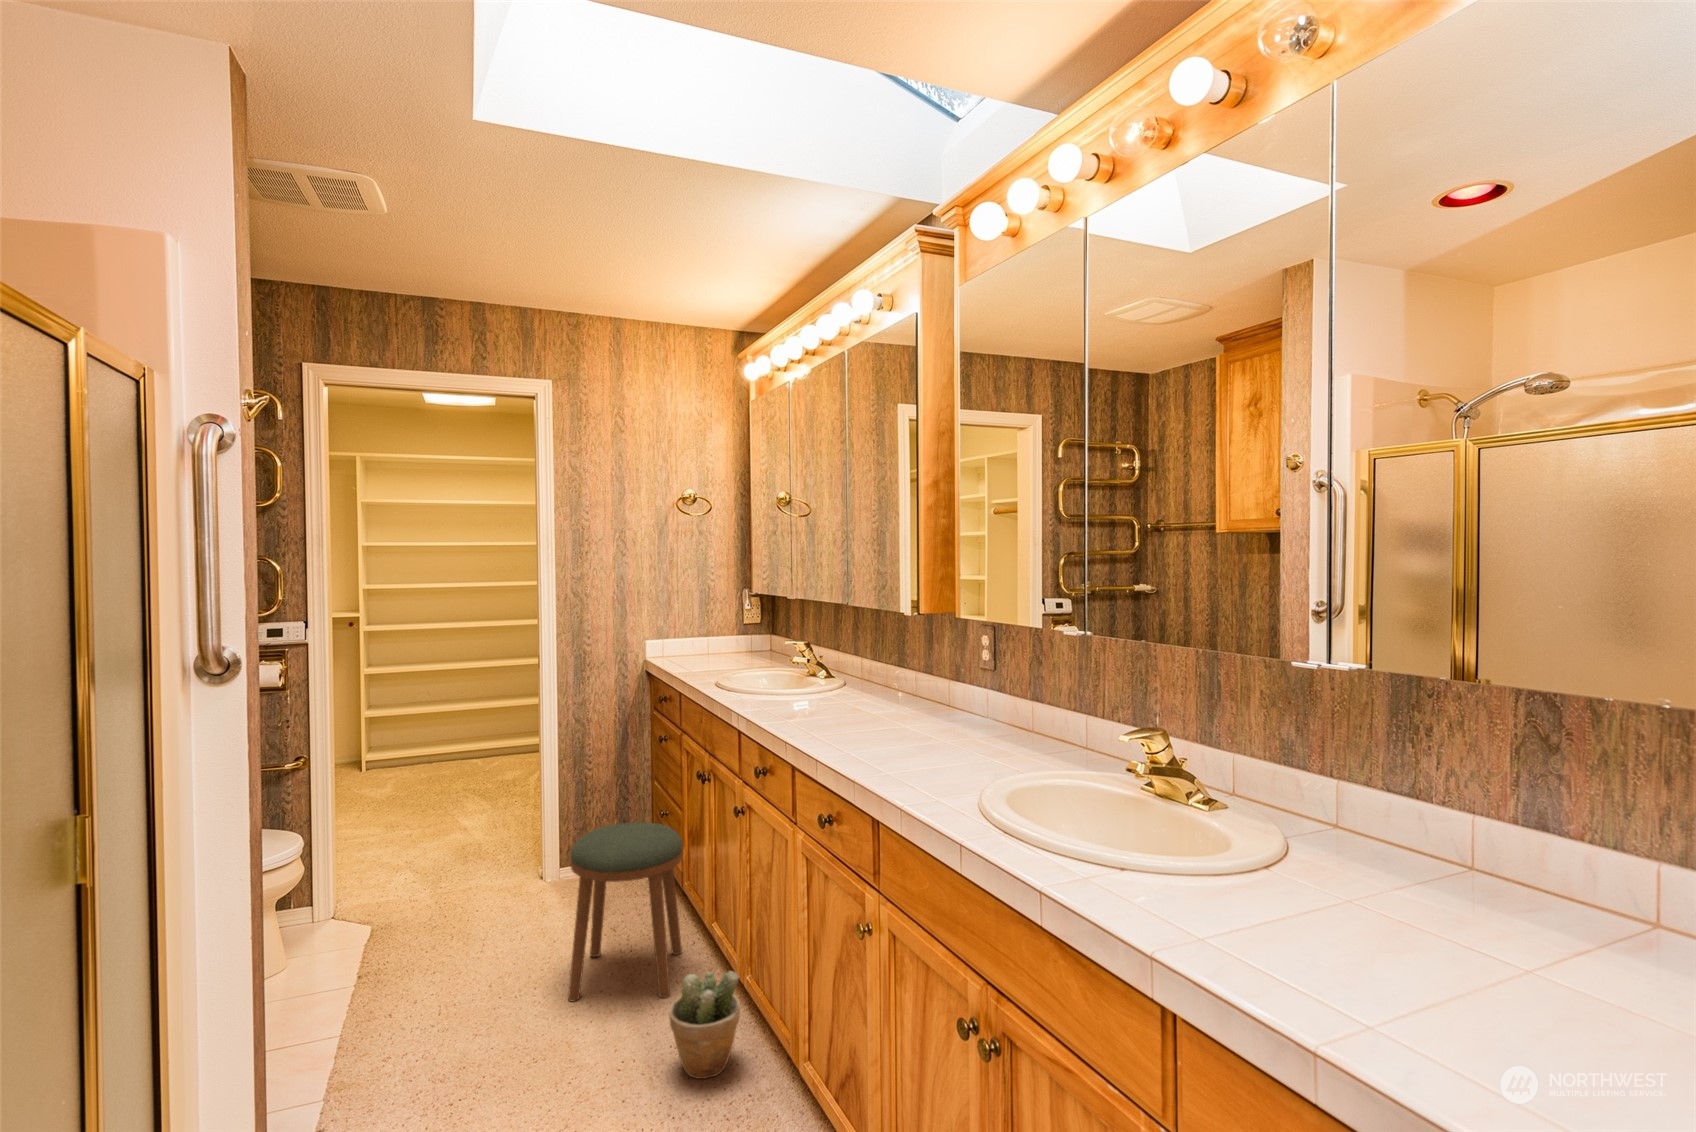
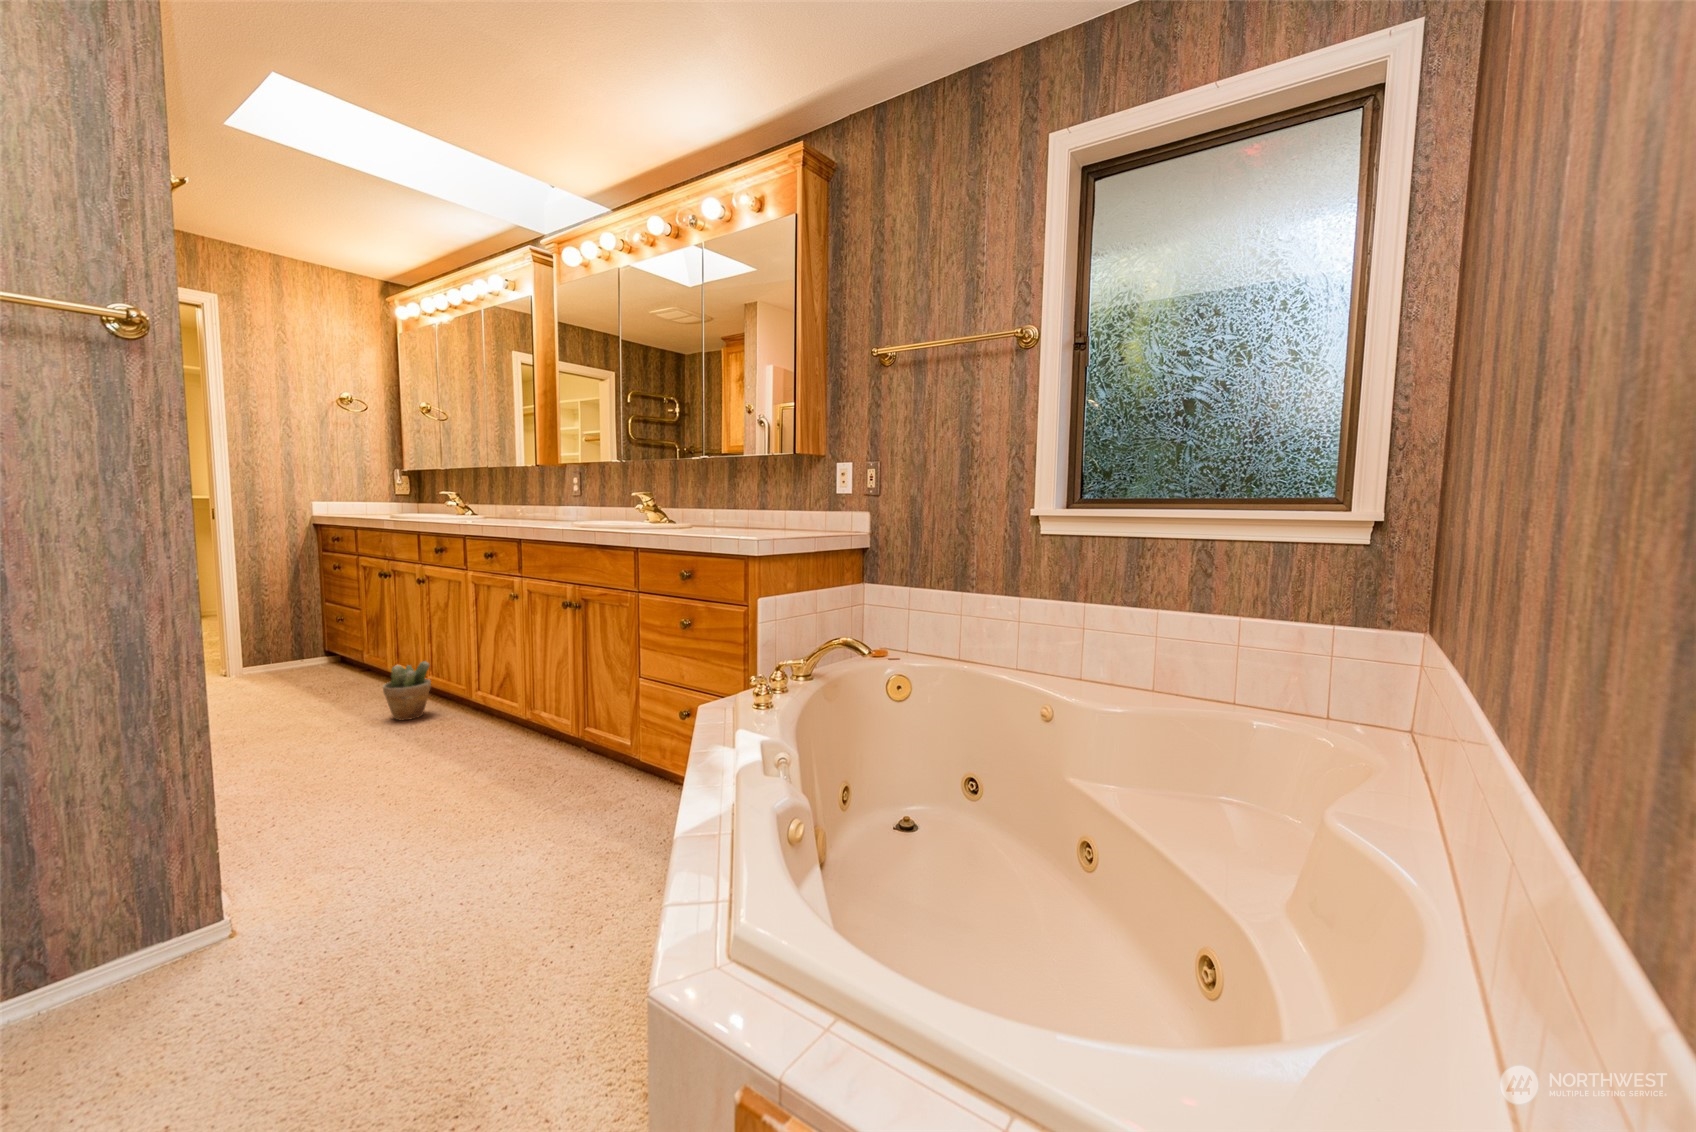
stool: present [568,822,683,1001] -> none [284,607,373,712]

